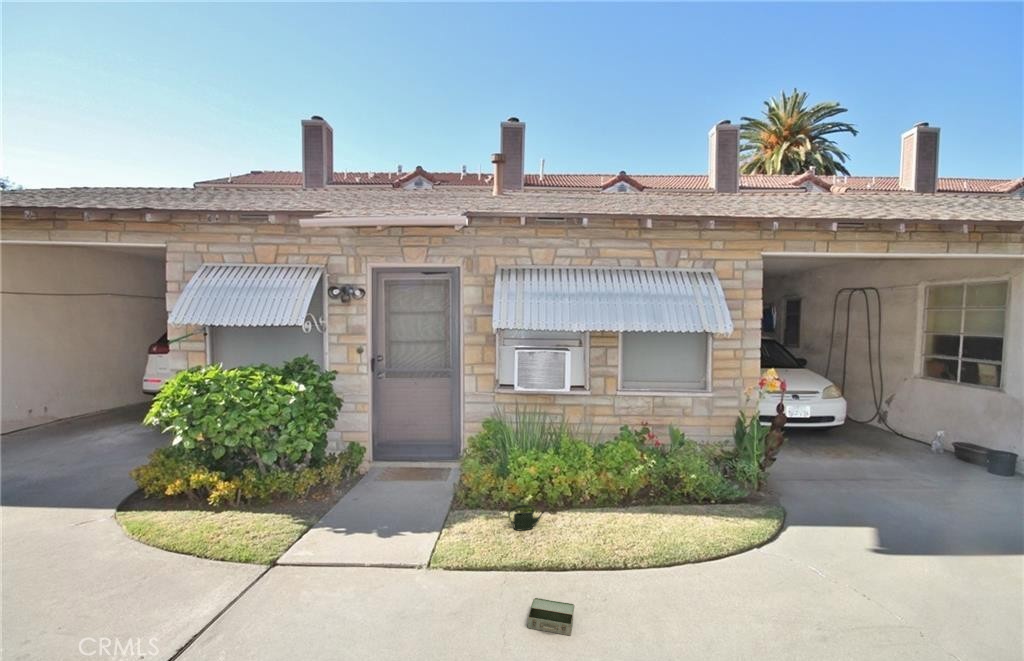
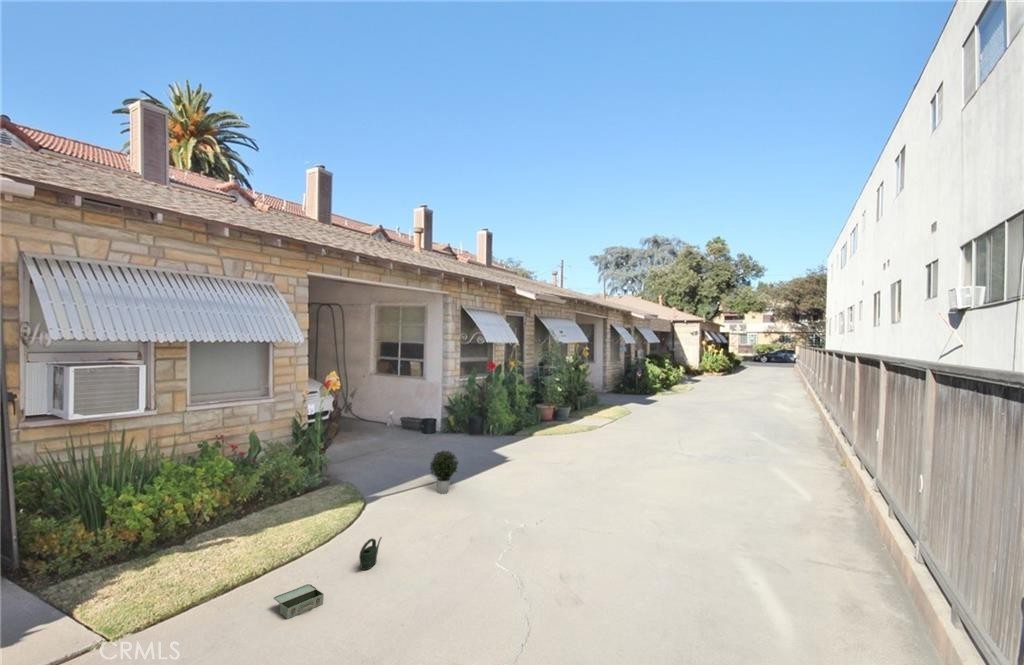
watering can: present [508,505,546,530] -> present [359,538,381,570]
potted plant: none [880,513,944,586] -> present [430,451,458,494]

